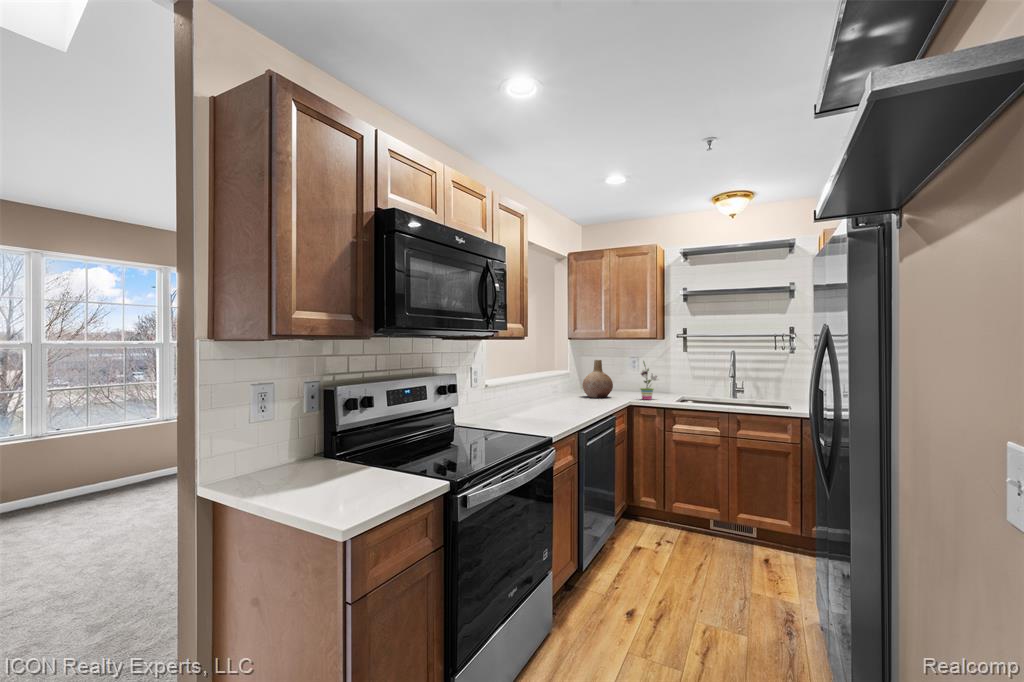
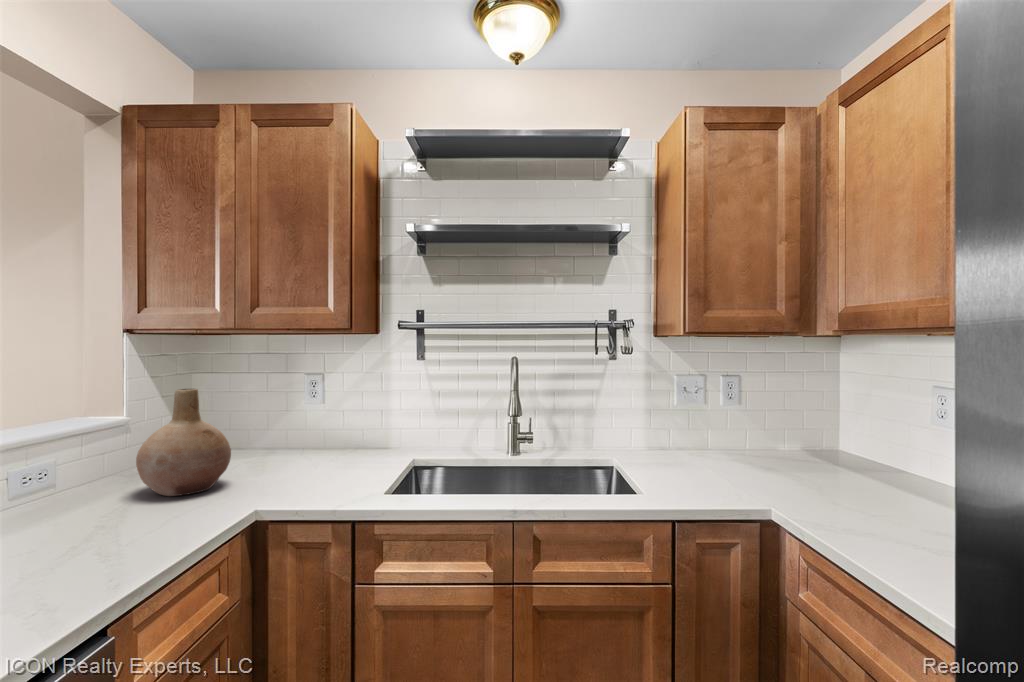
potted plant: present [639,361,658,400] -> none [290,388,351,492]

